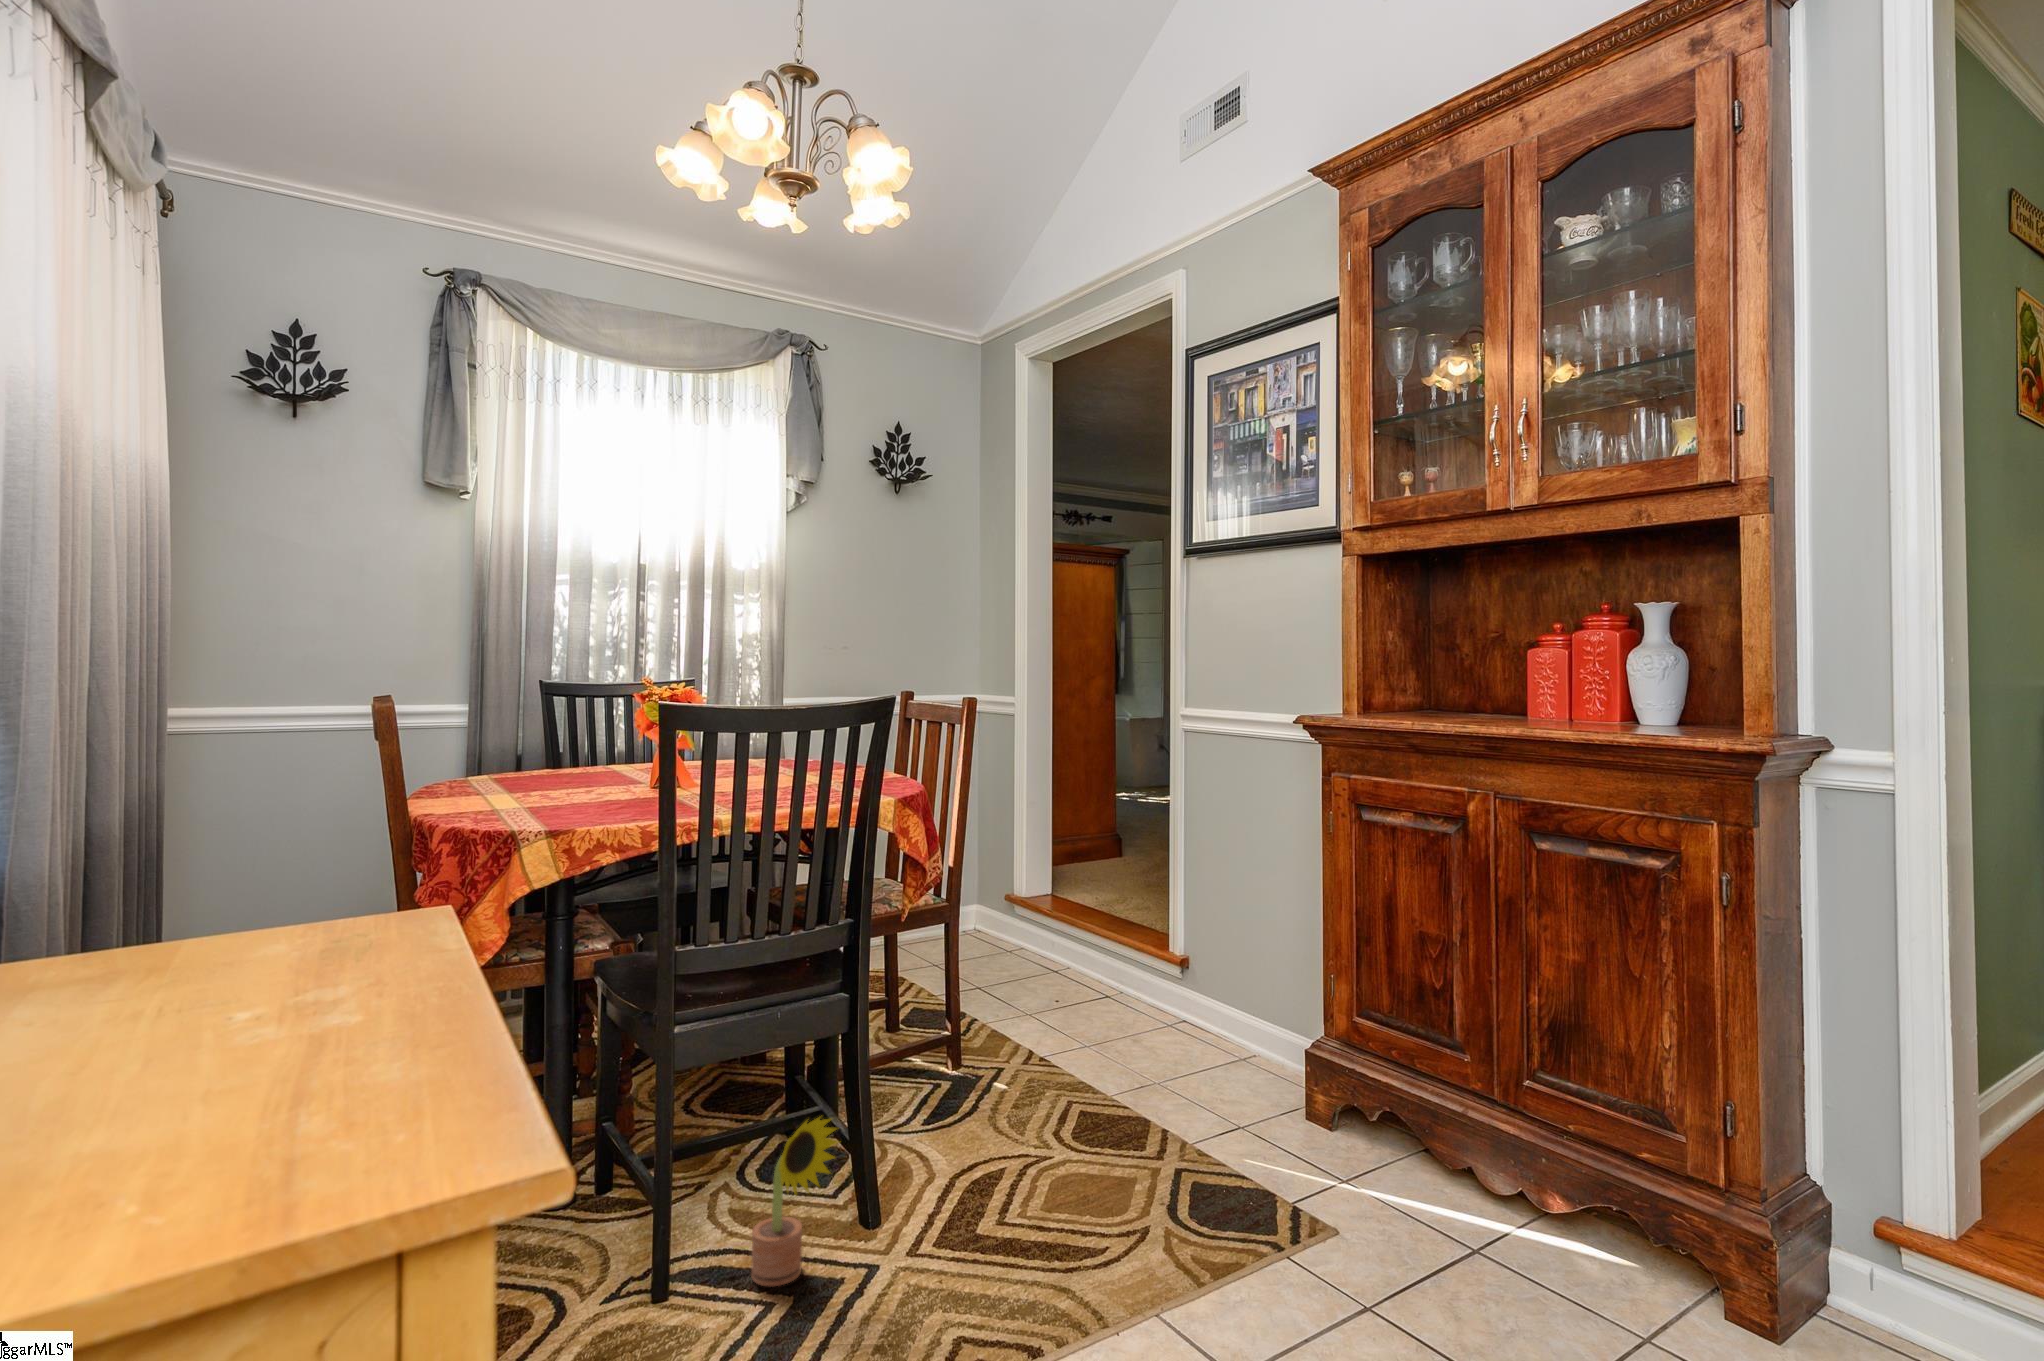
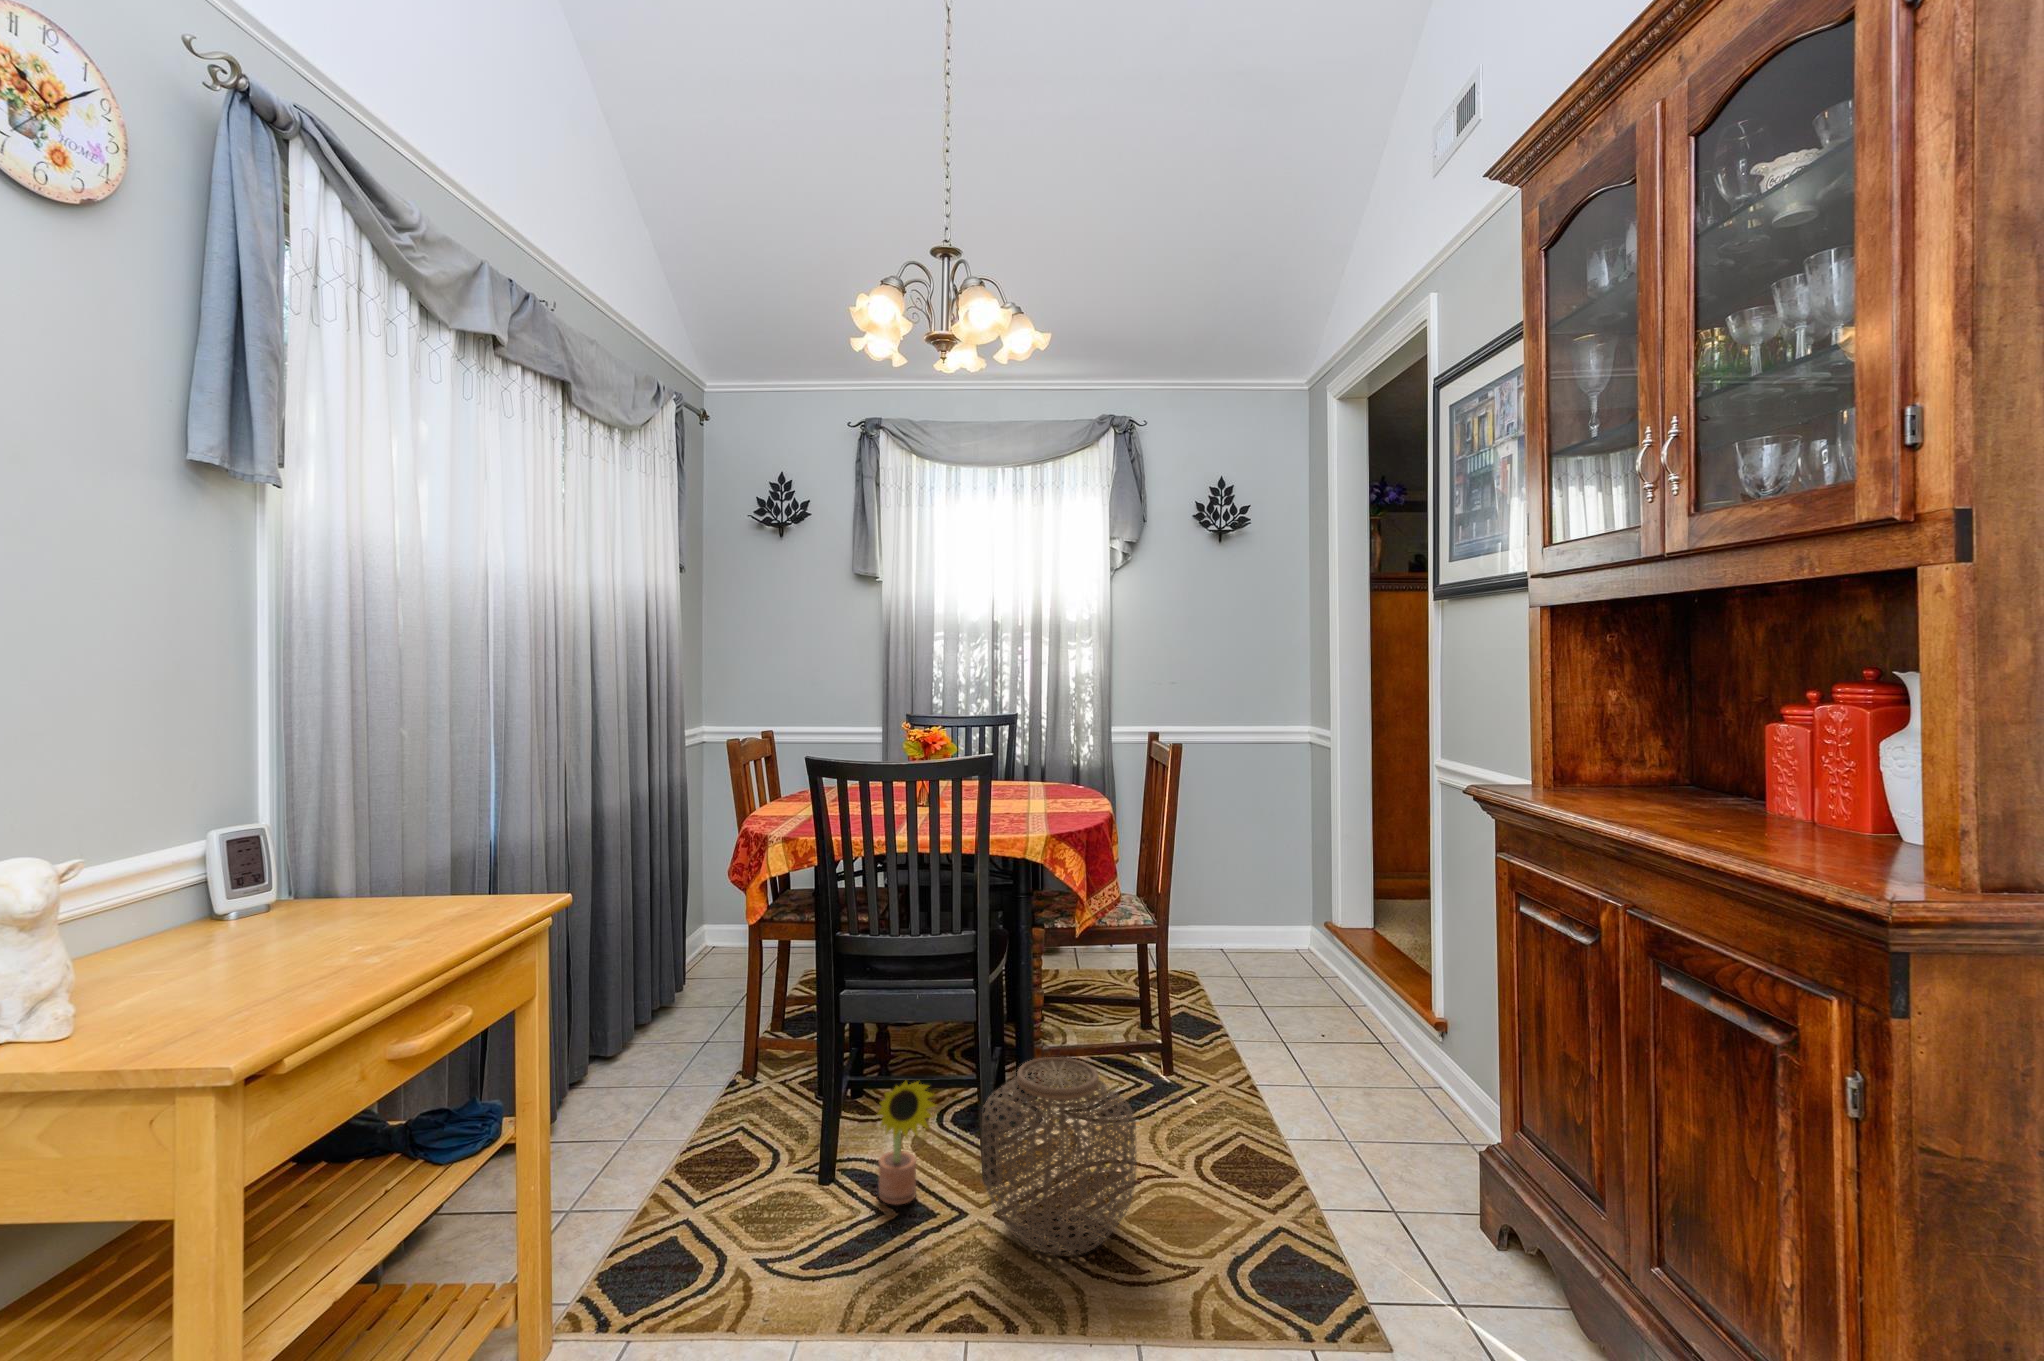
woven basket: none [906,1046,1084,1271] -> present [982,1057,1136,1256]

